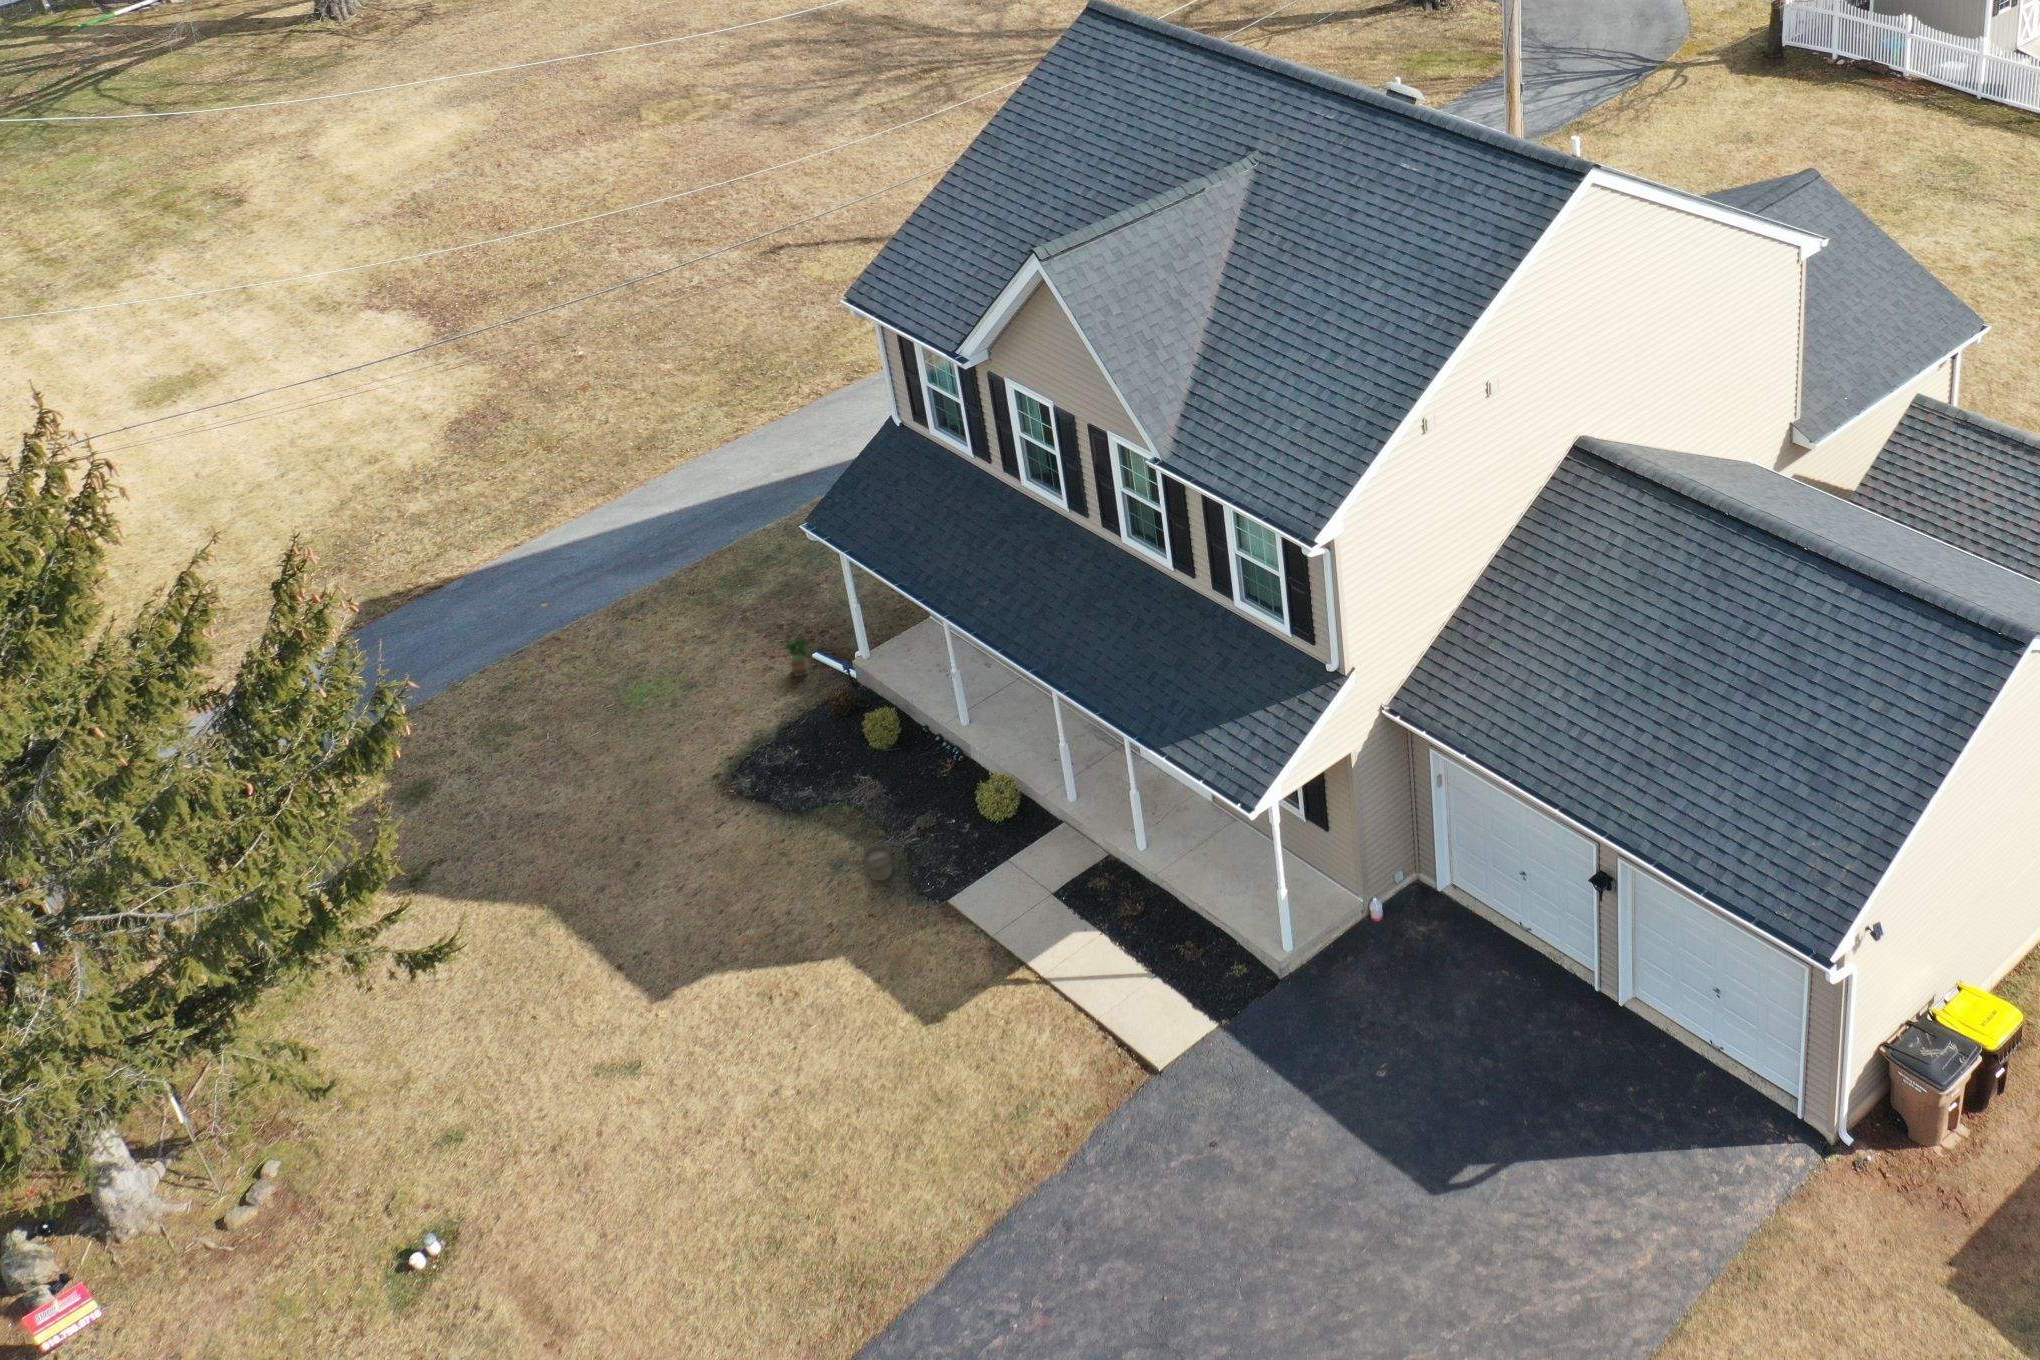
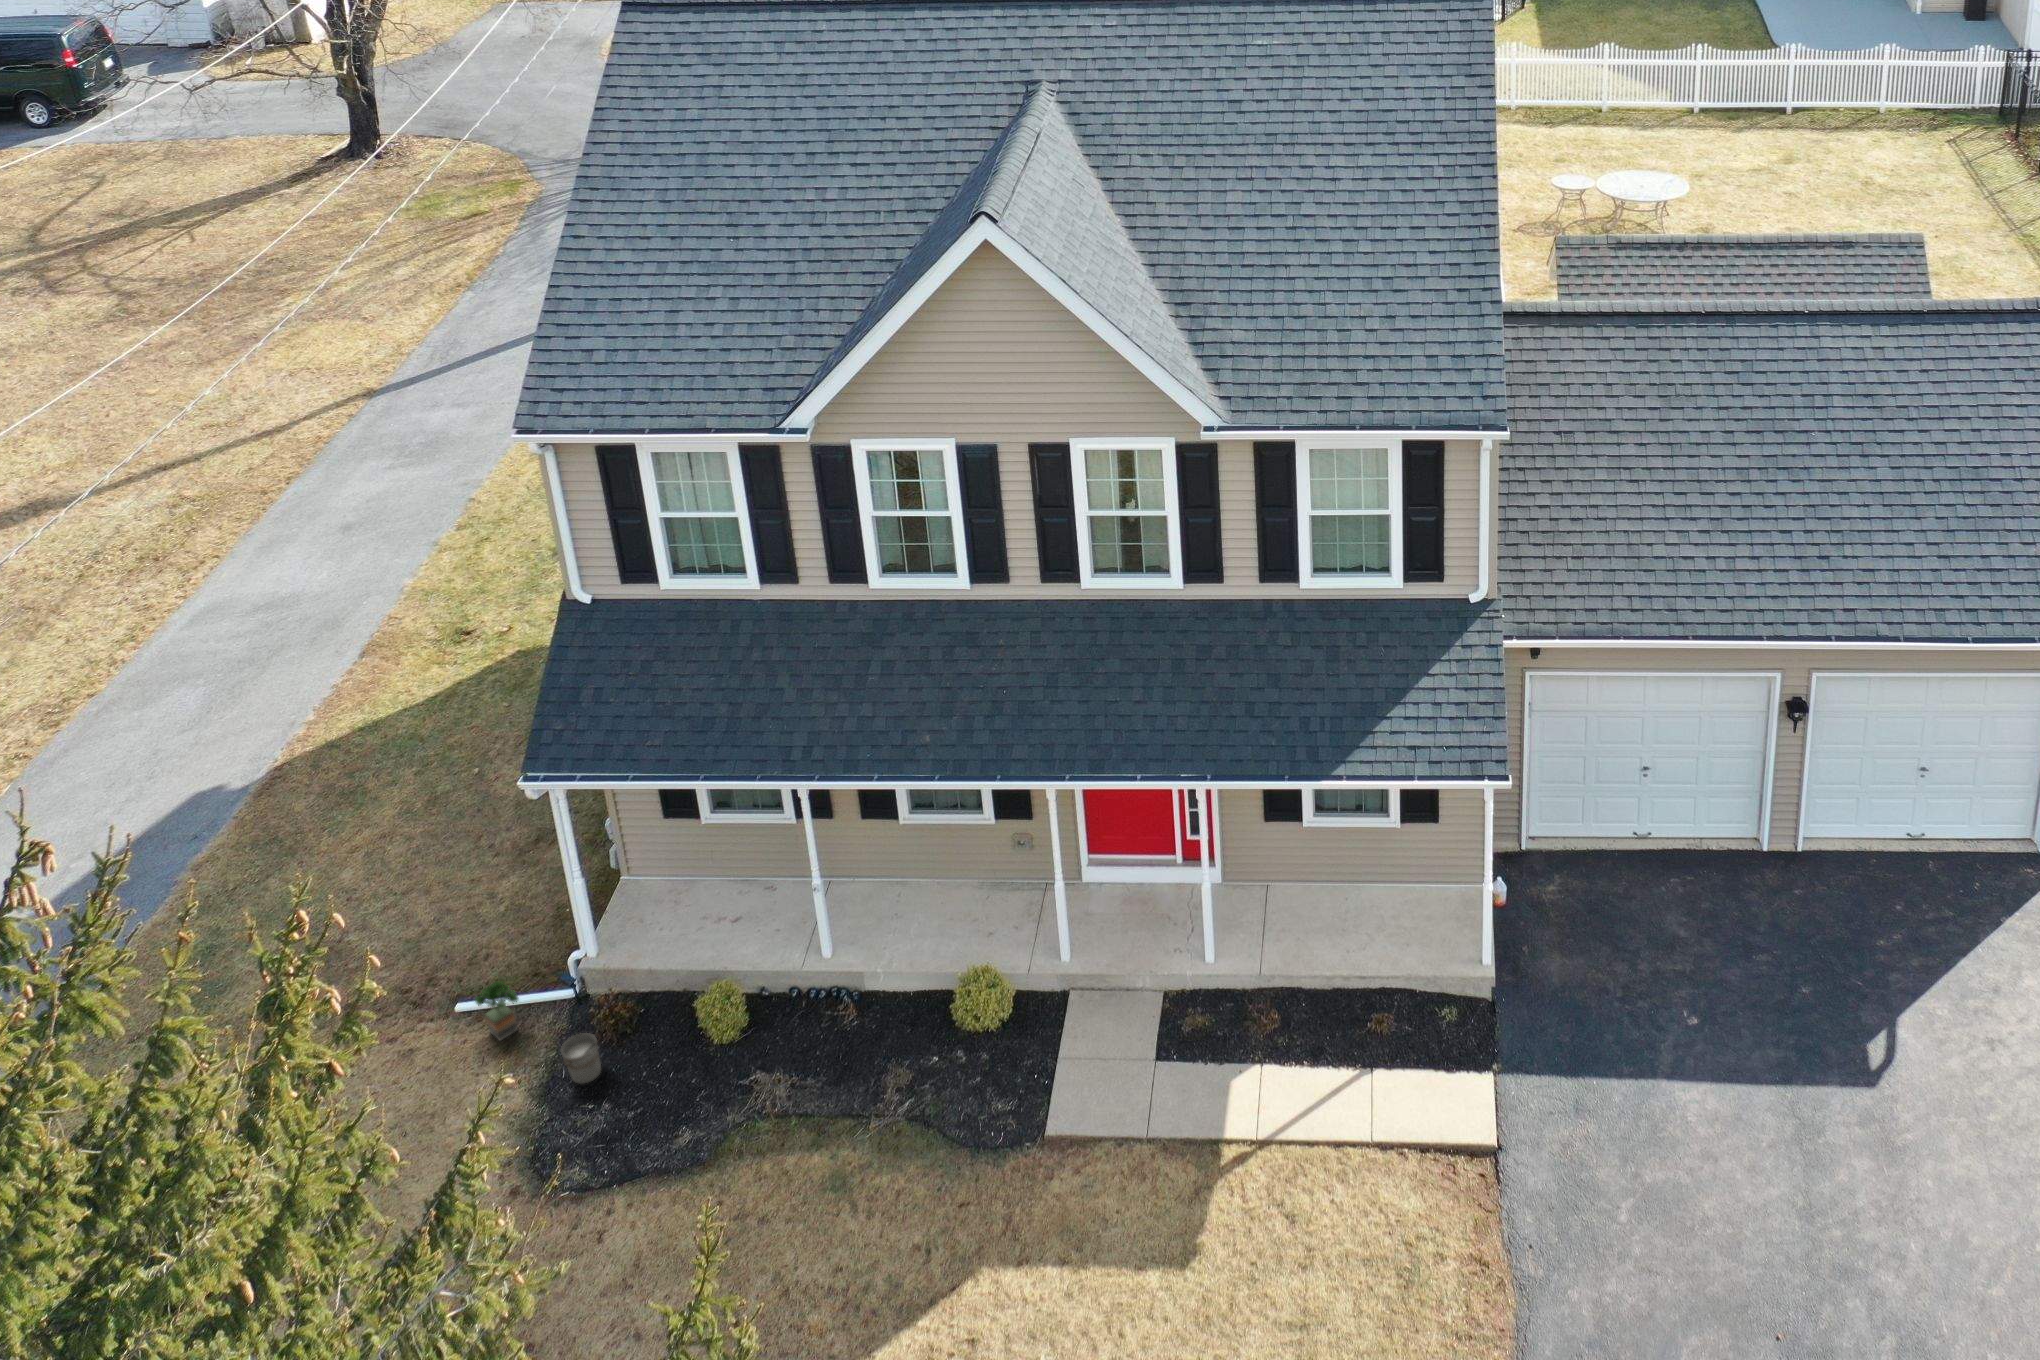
bucket: present [863,844,892,881] -> present [561,1033,601,1084]

